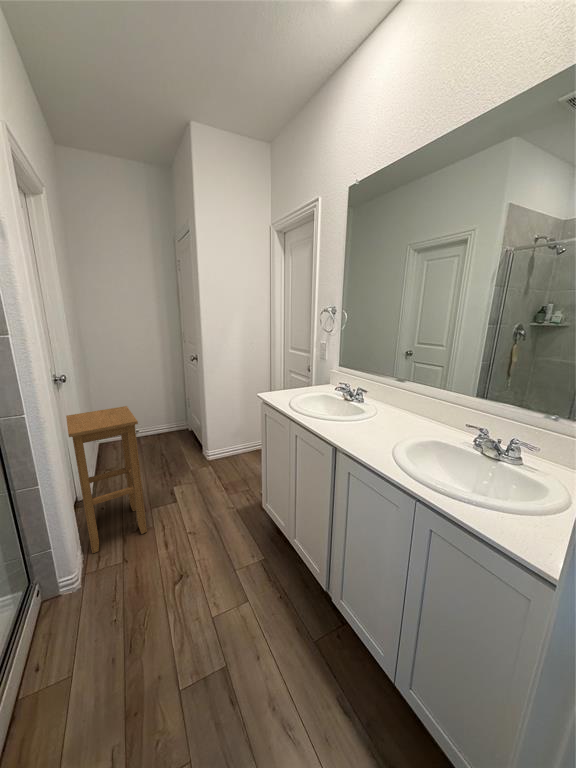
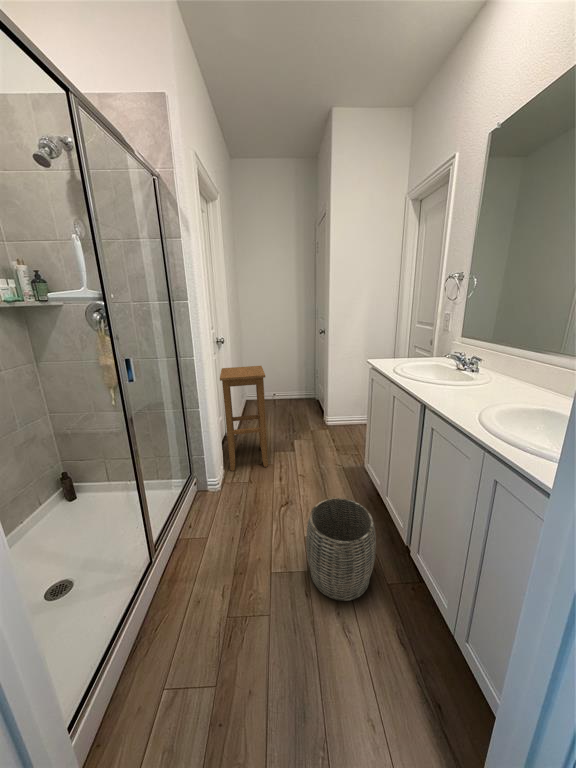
woven basket: none [224,559,302,687] -> present [306,498,376,601]

